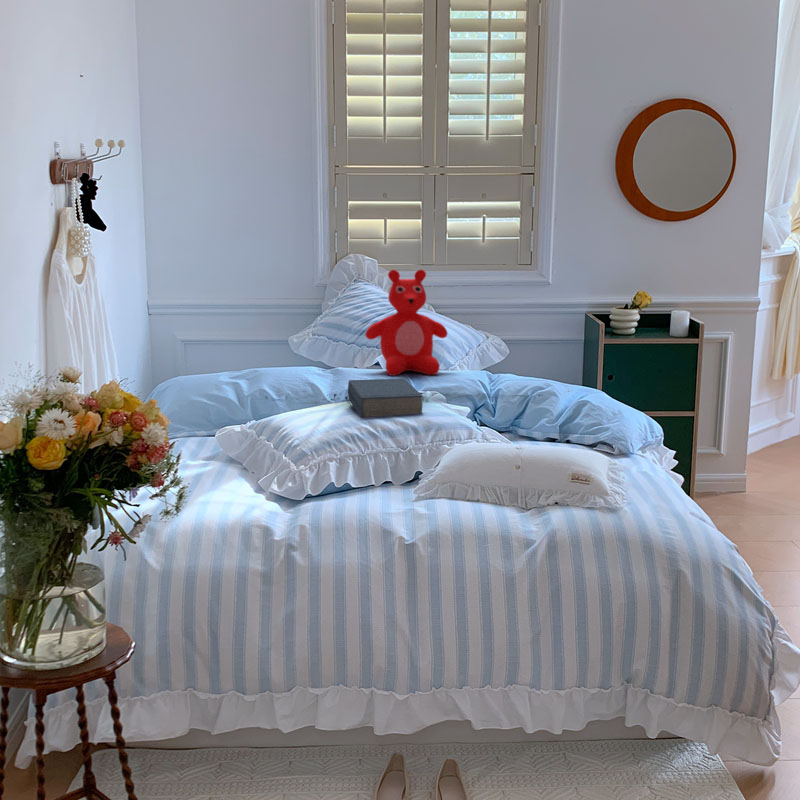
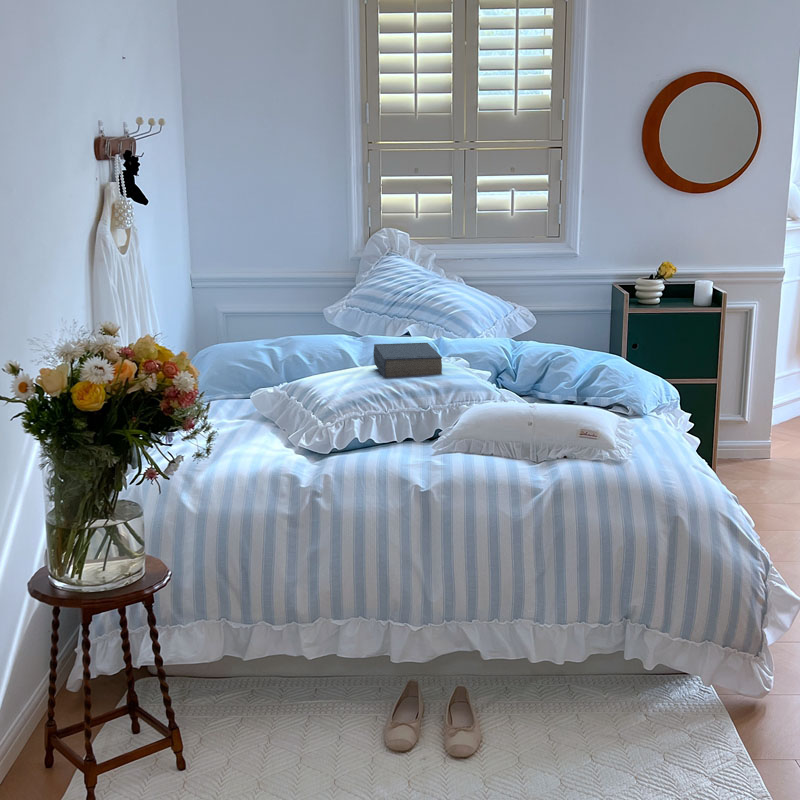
teddy bear: present [366,270,447,376] -> none [394,241,473,343]

